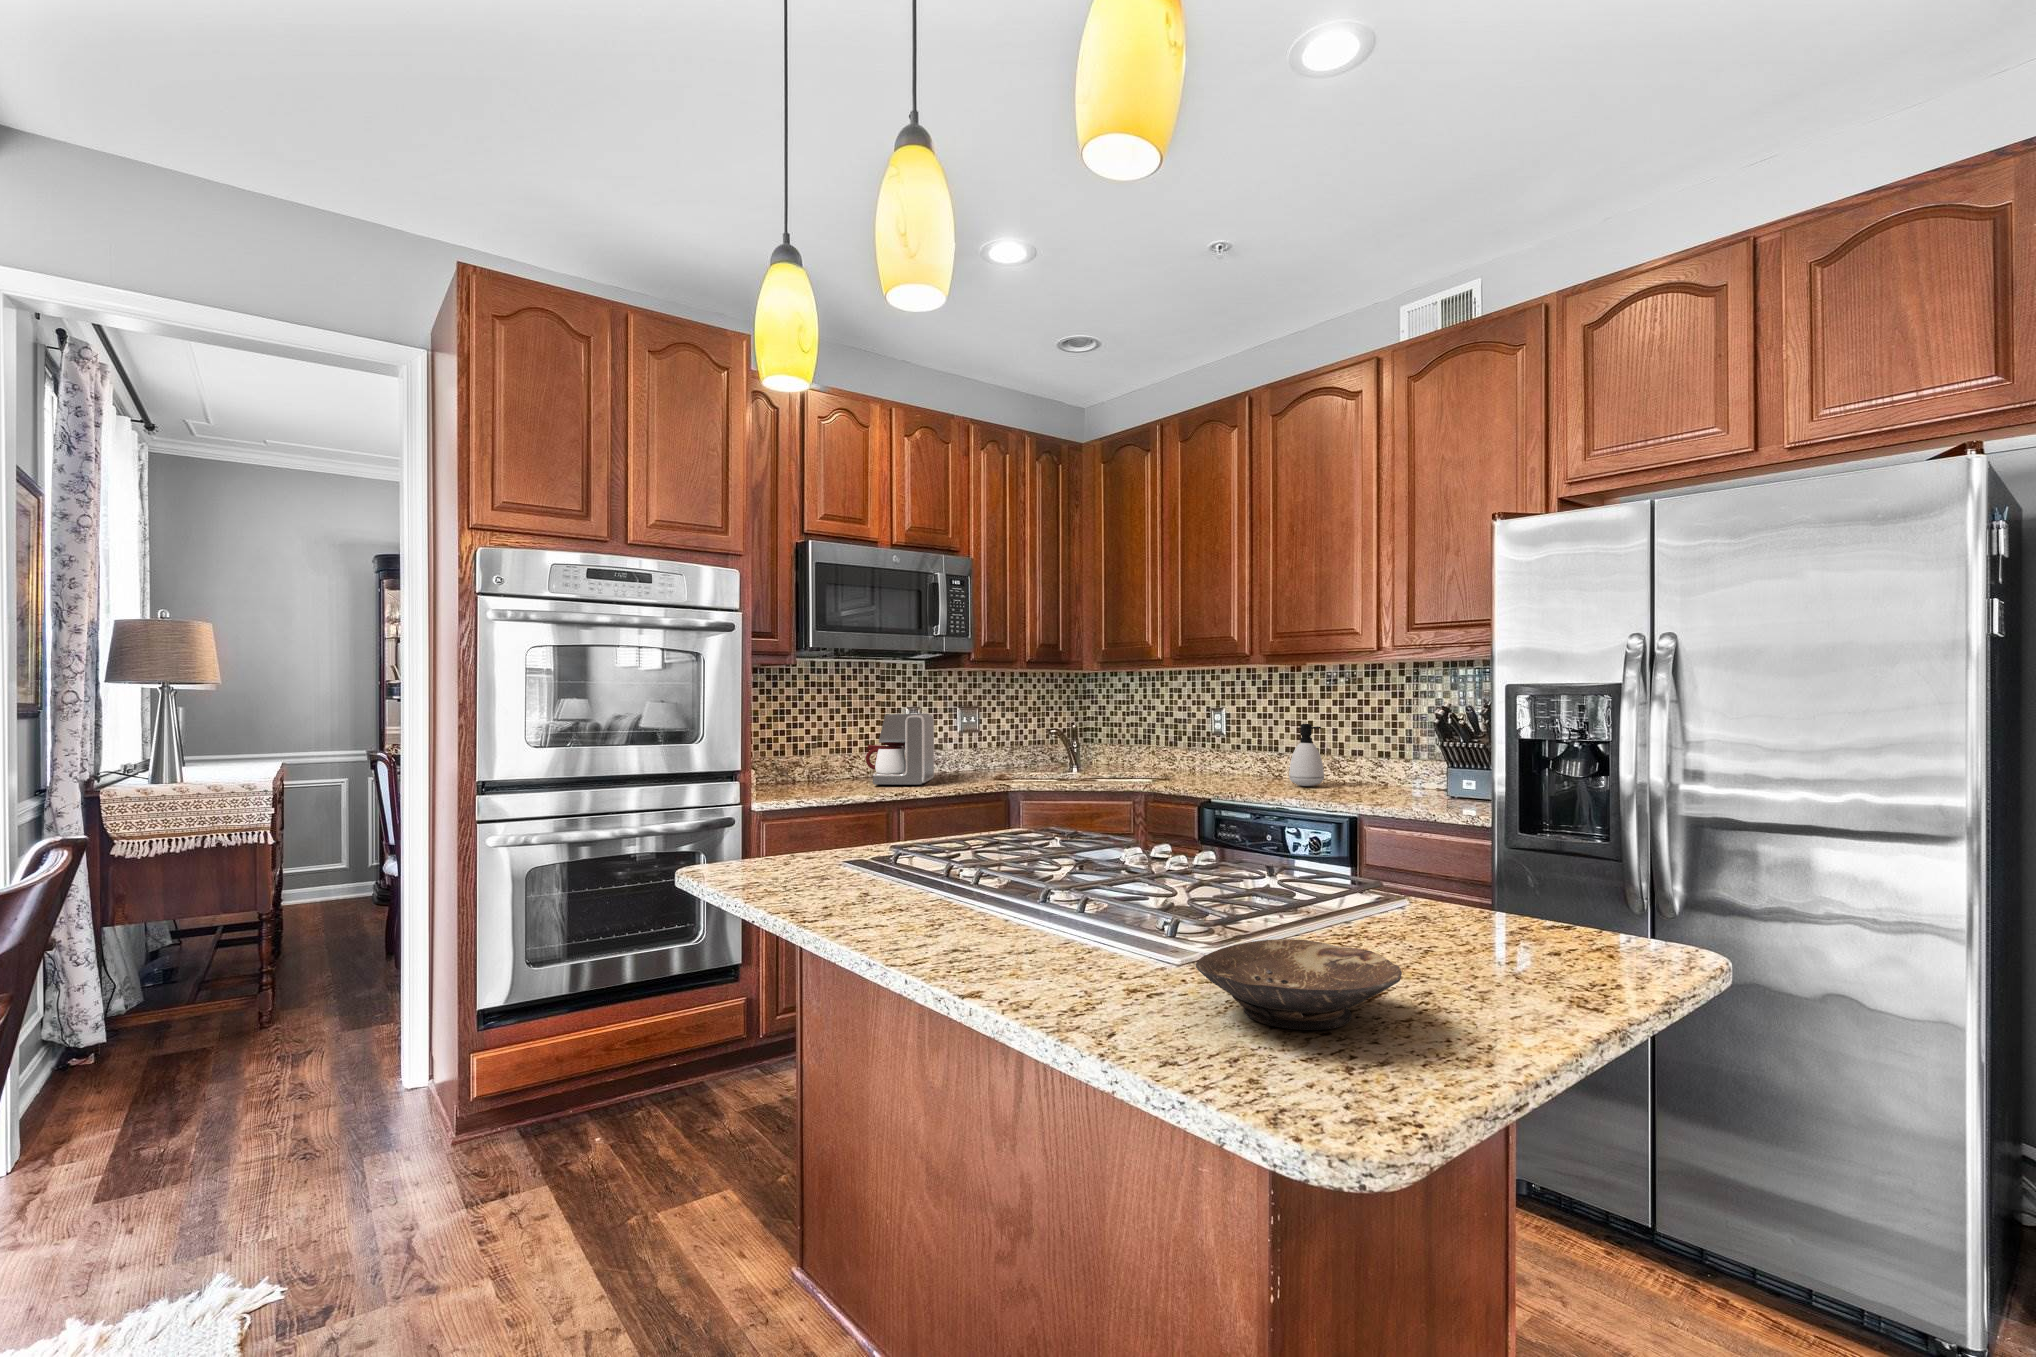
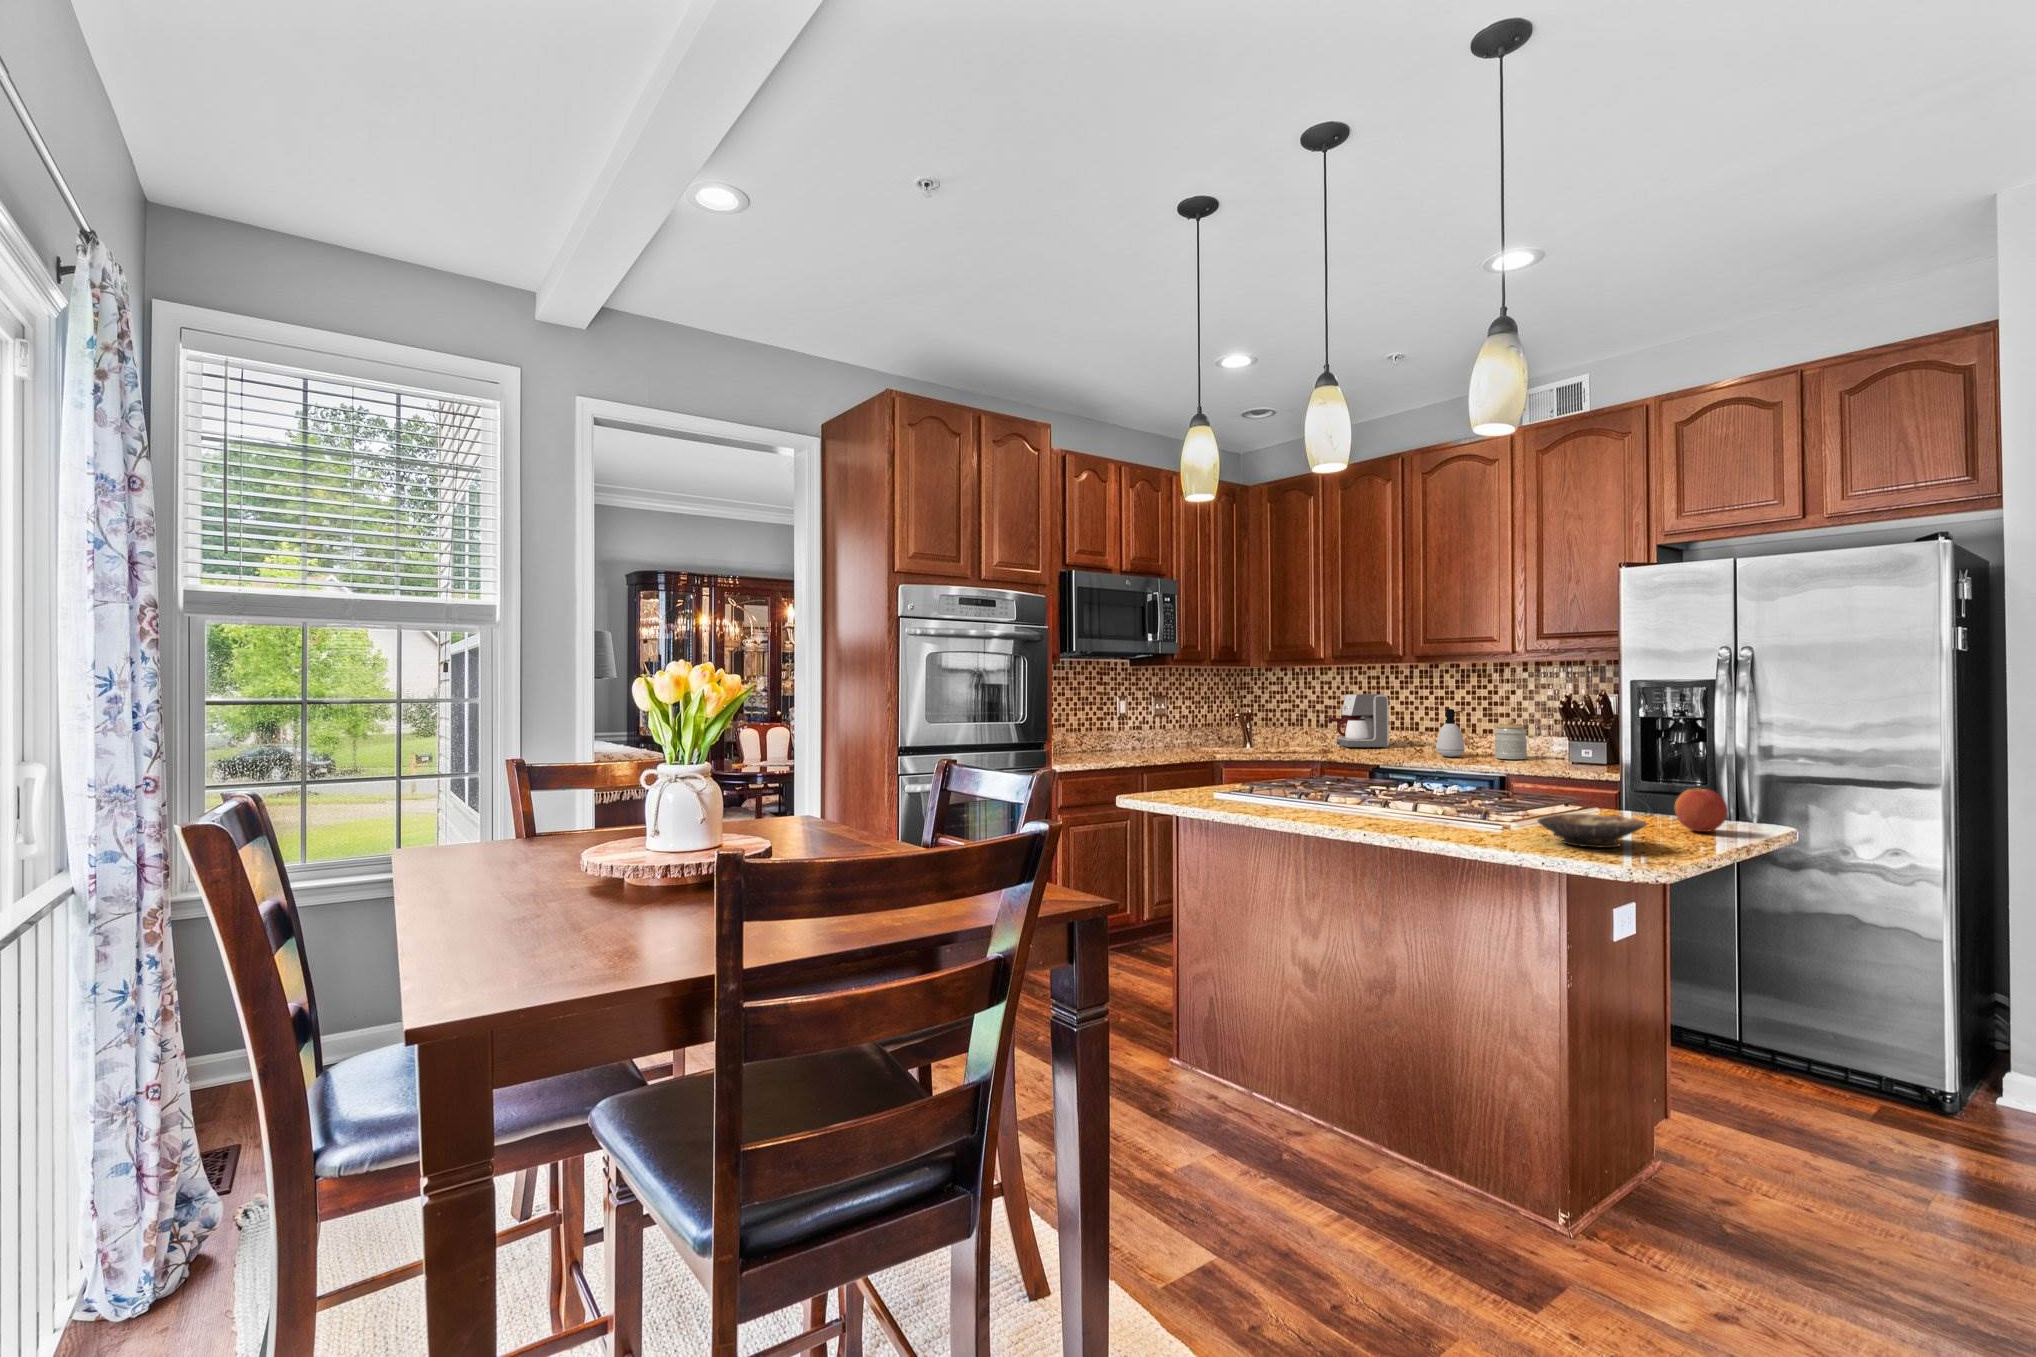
coffee maker: present [866,714,934,785] -> present [1329,694,1389,747]
jar: none [1361,737,1402,790] -> present [1495,719,1527,759]
apple: none [1491,879,1586,972] -> present [1675,788,1728,832]

